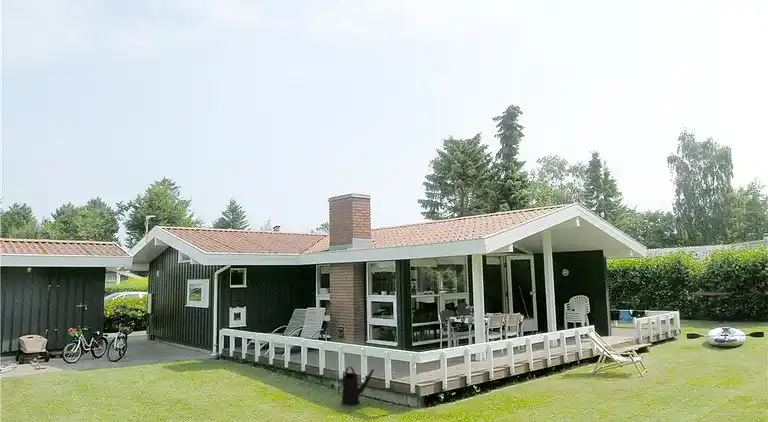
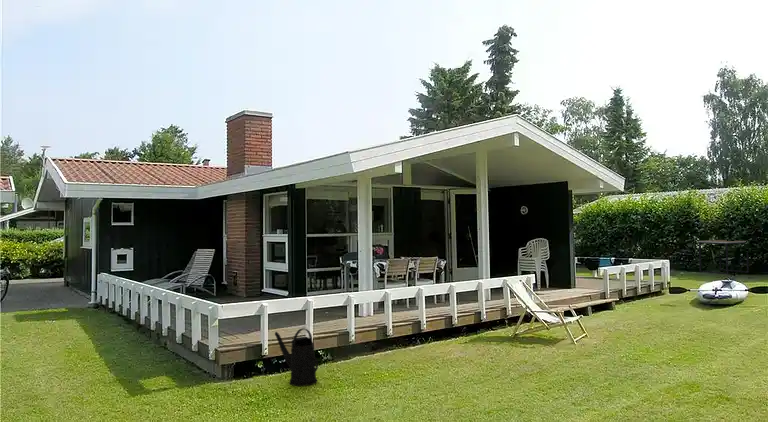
watering can: present [338,367,374,405] -> present [275,328,318,386]

